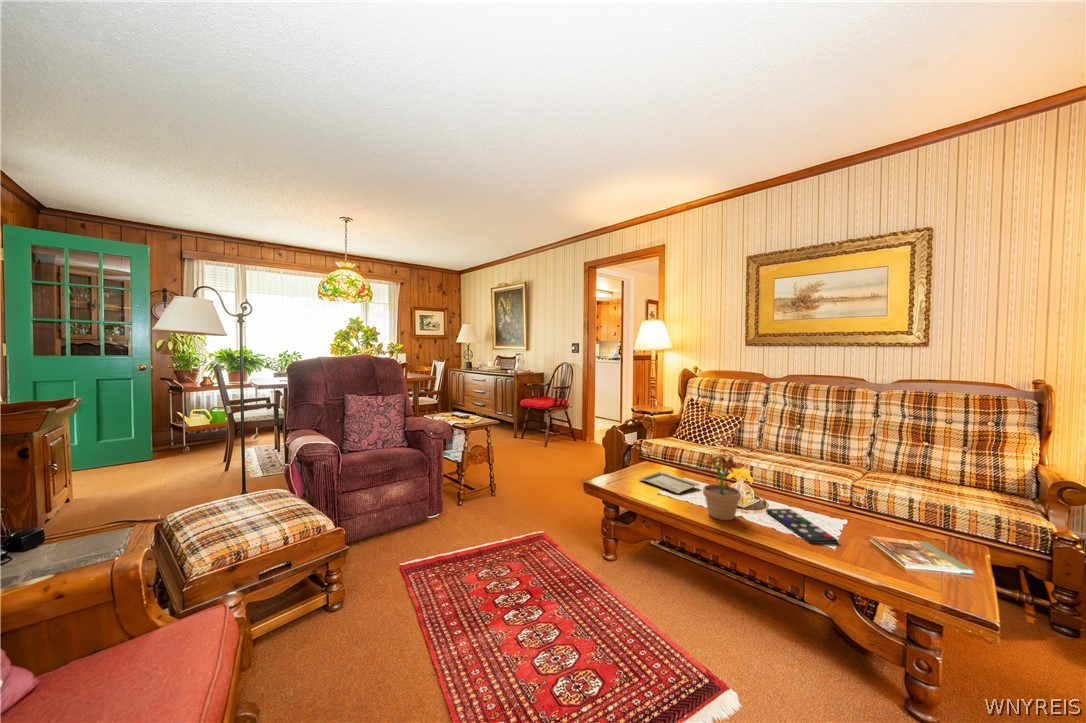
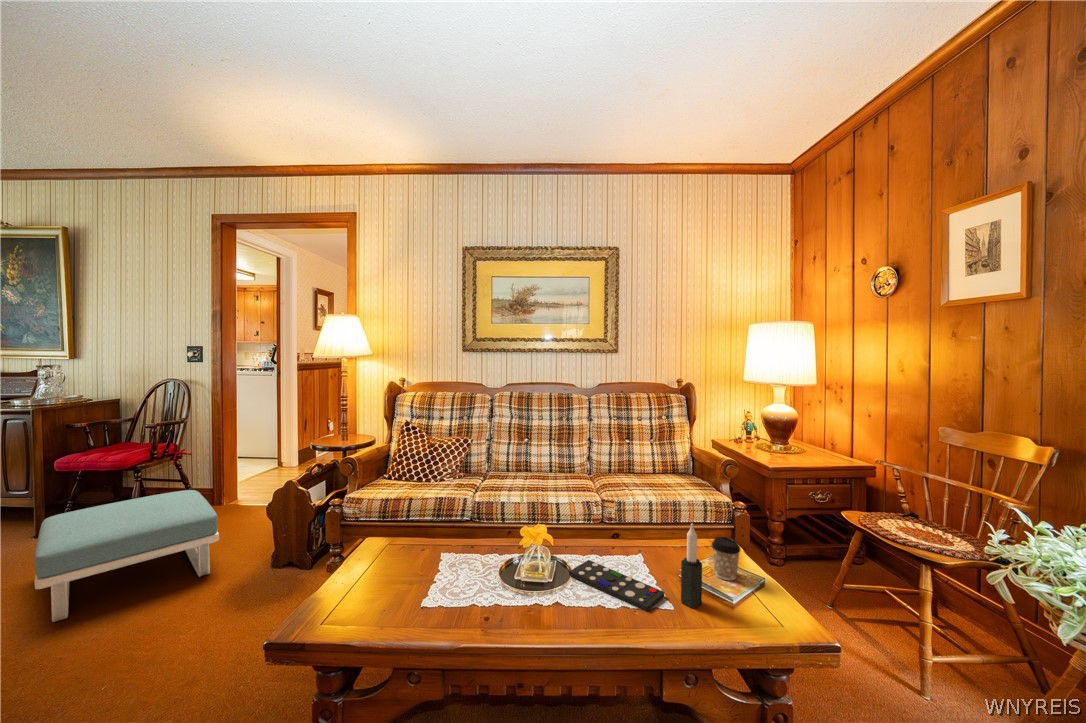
footstool: none [510,426,579,473] -> present [34,490,219,622]
potted plant: present [703,450,741,520] -> none [500,510,558,619]
tray: present [640,472,699,493] -> none [378,550,472,588]
candle: none [850,487,872,557] -> present [681,524,702,608]
coffee cup: none [914,520,950,561] -> present [712,537,740,580]

